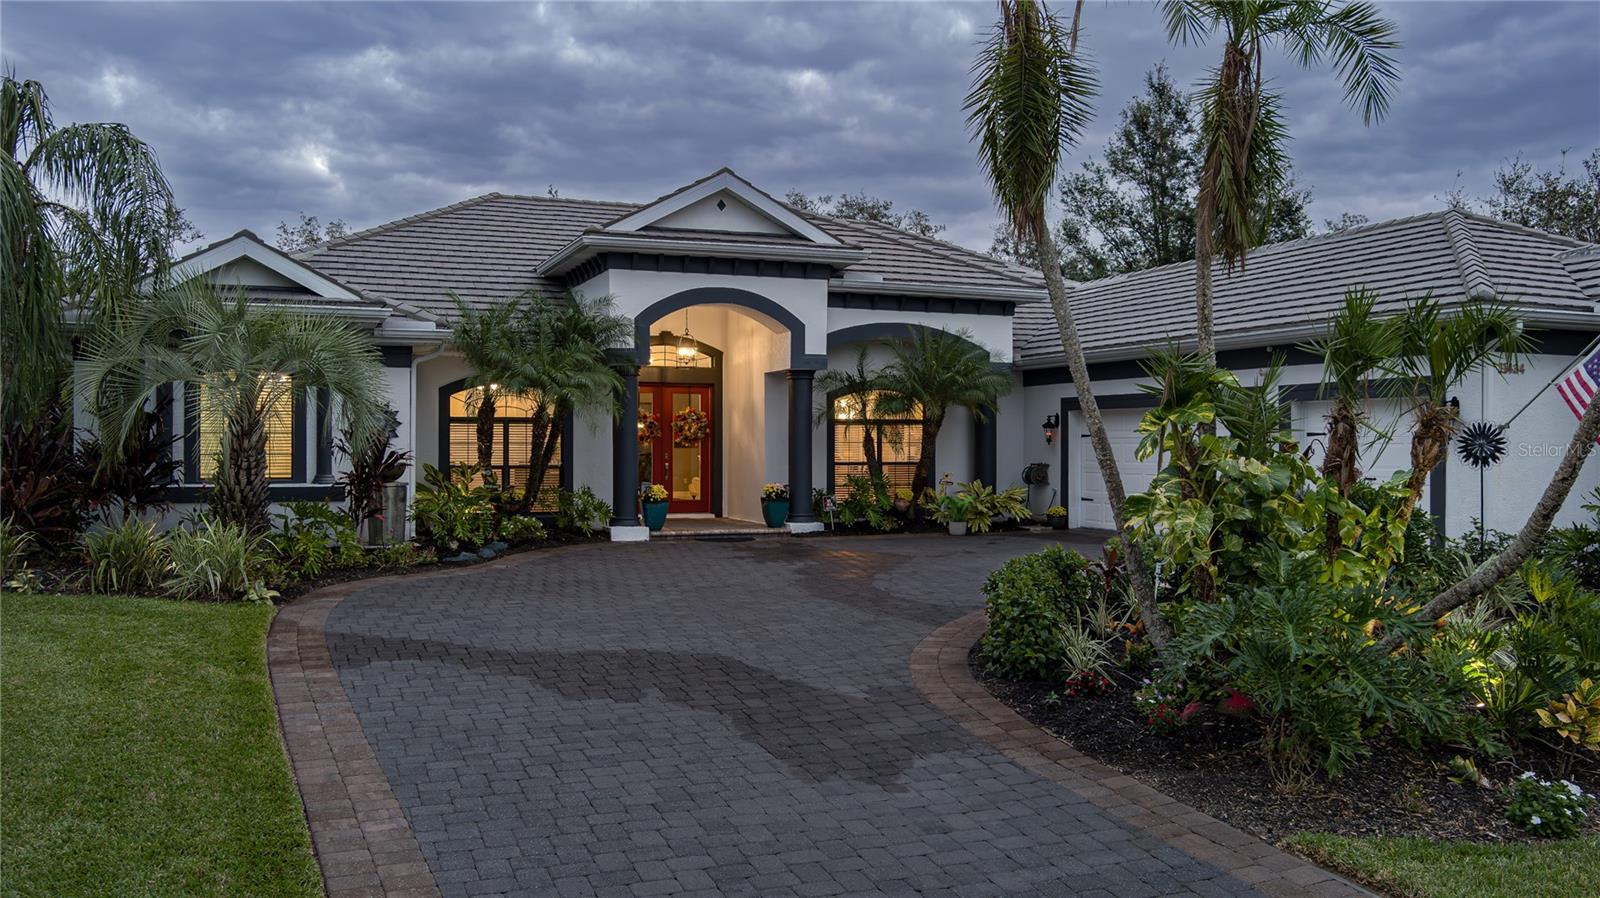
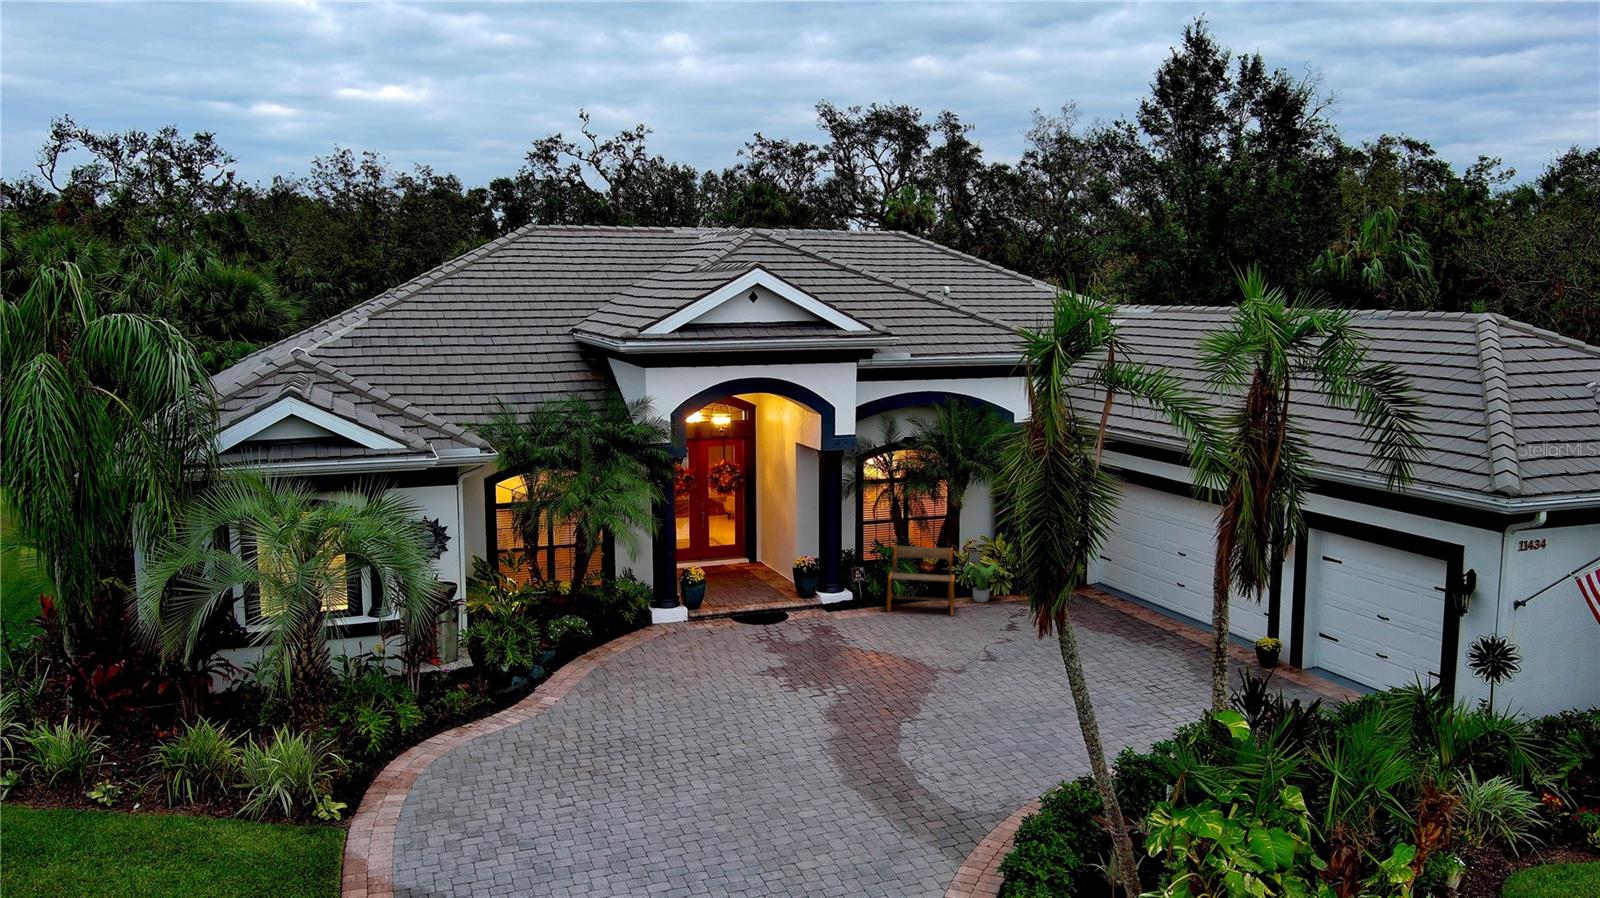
bench: none [859,473,930,539] -> present [887,546,955,616]

